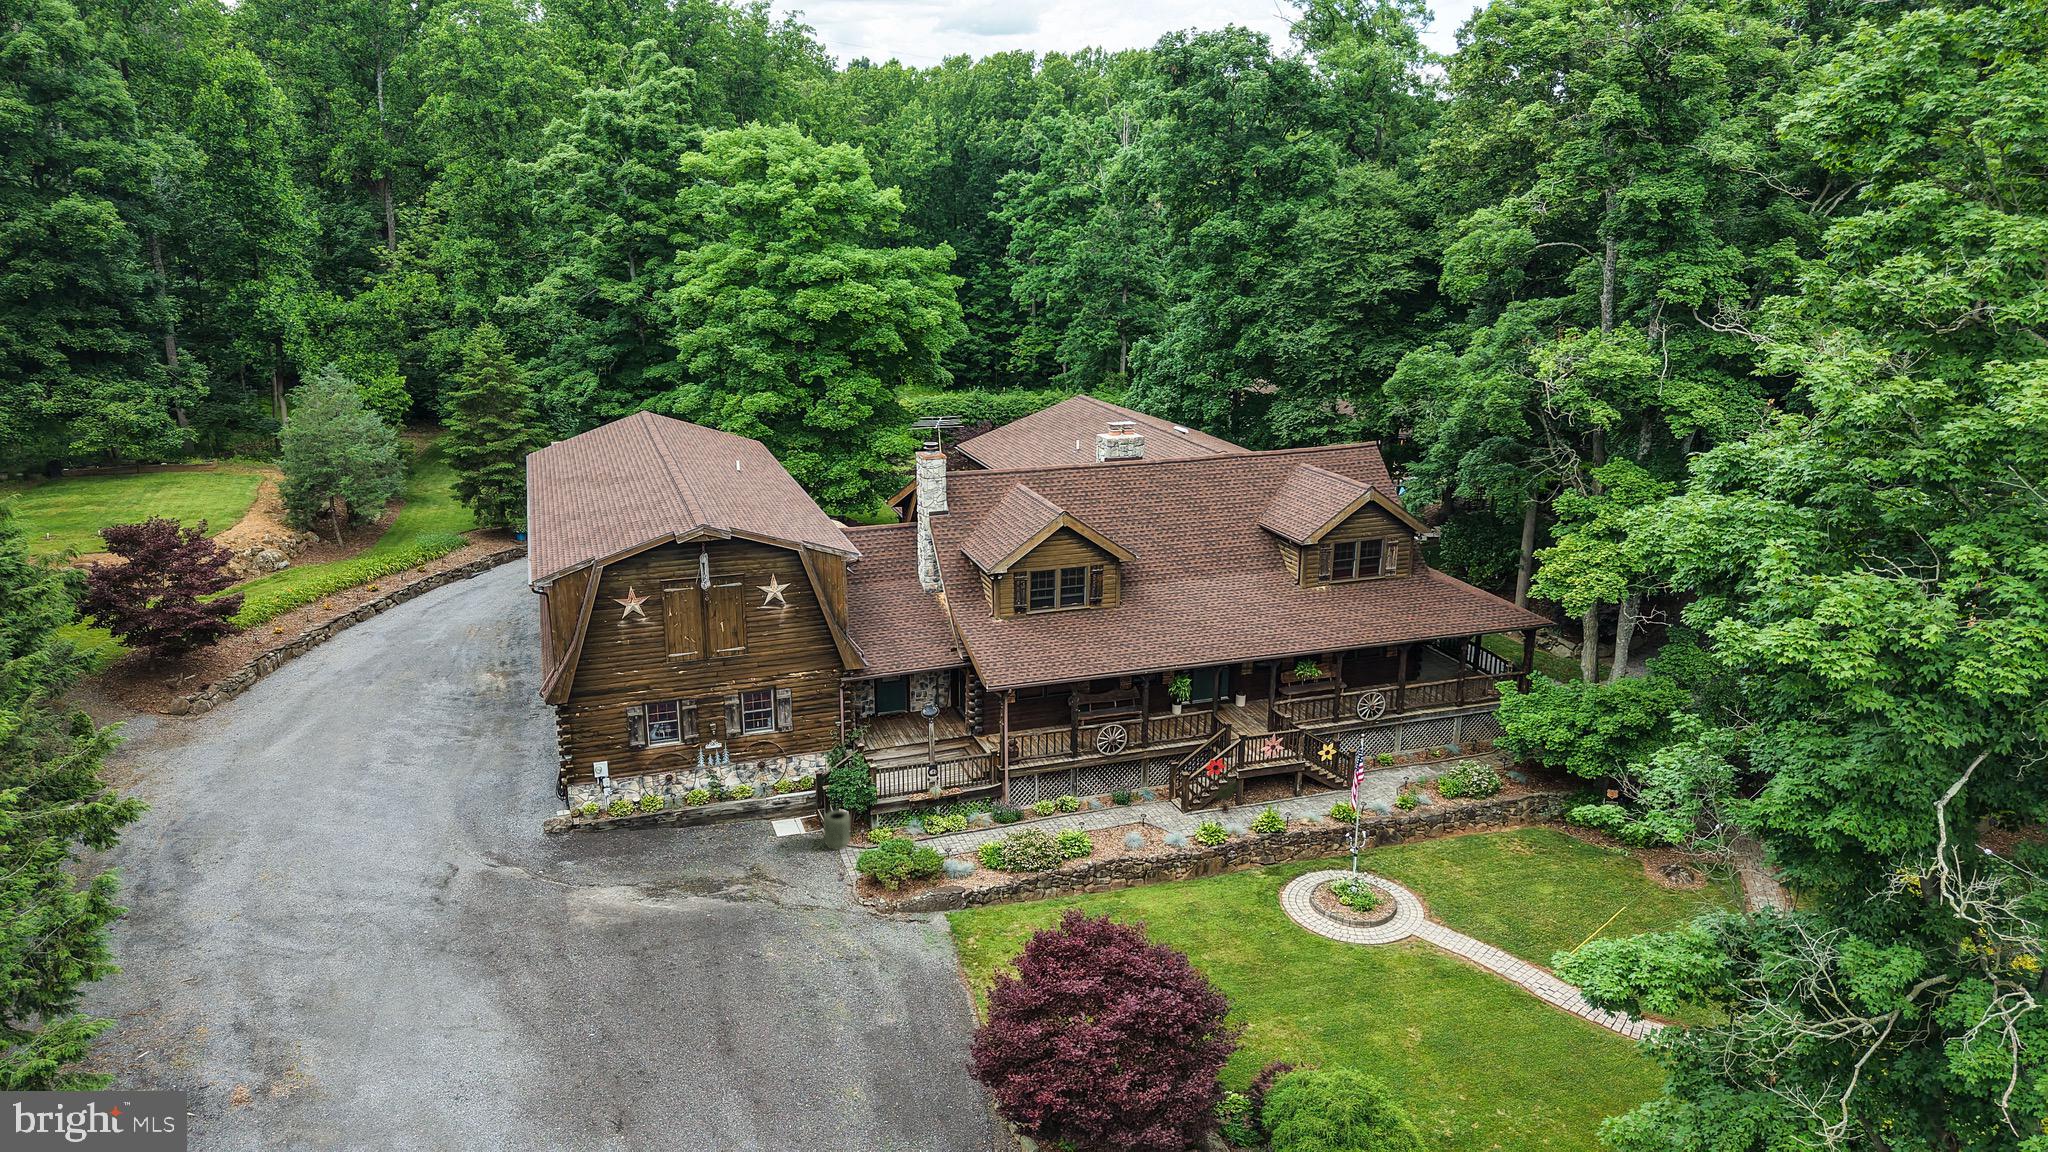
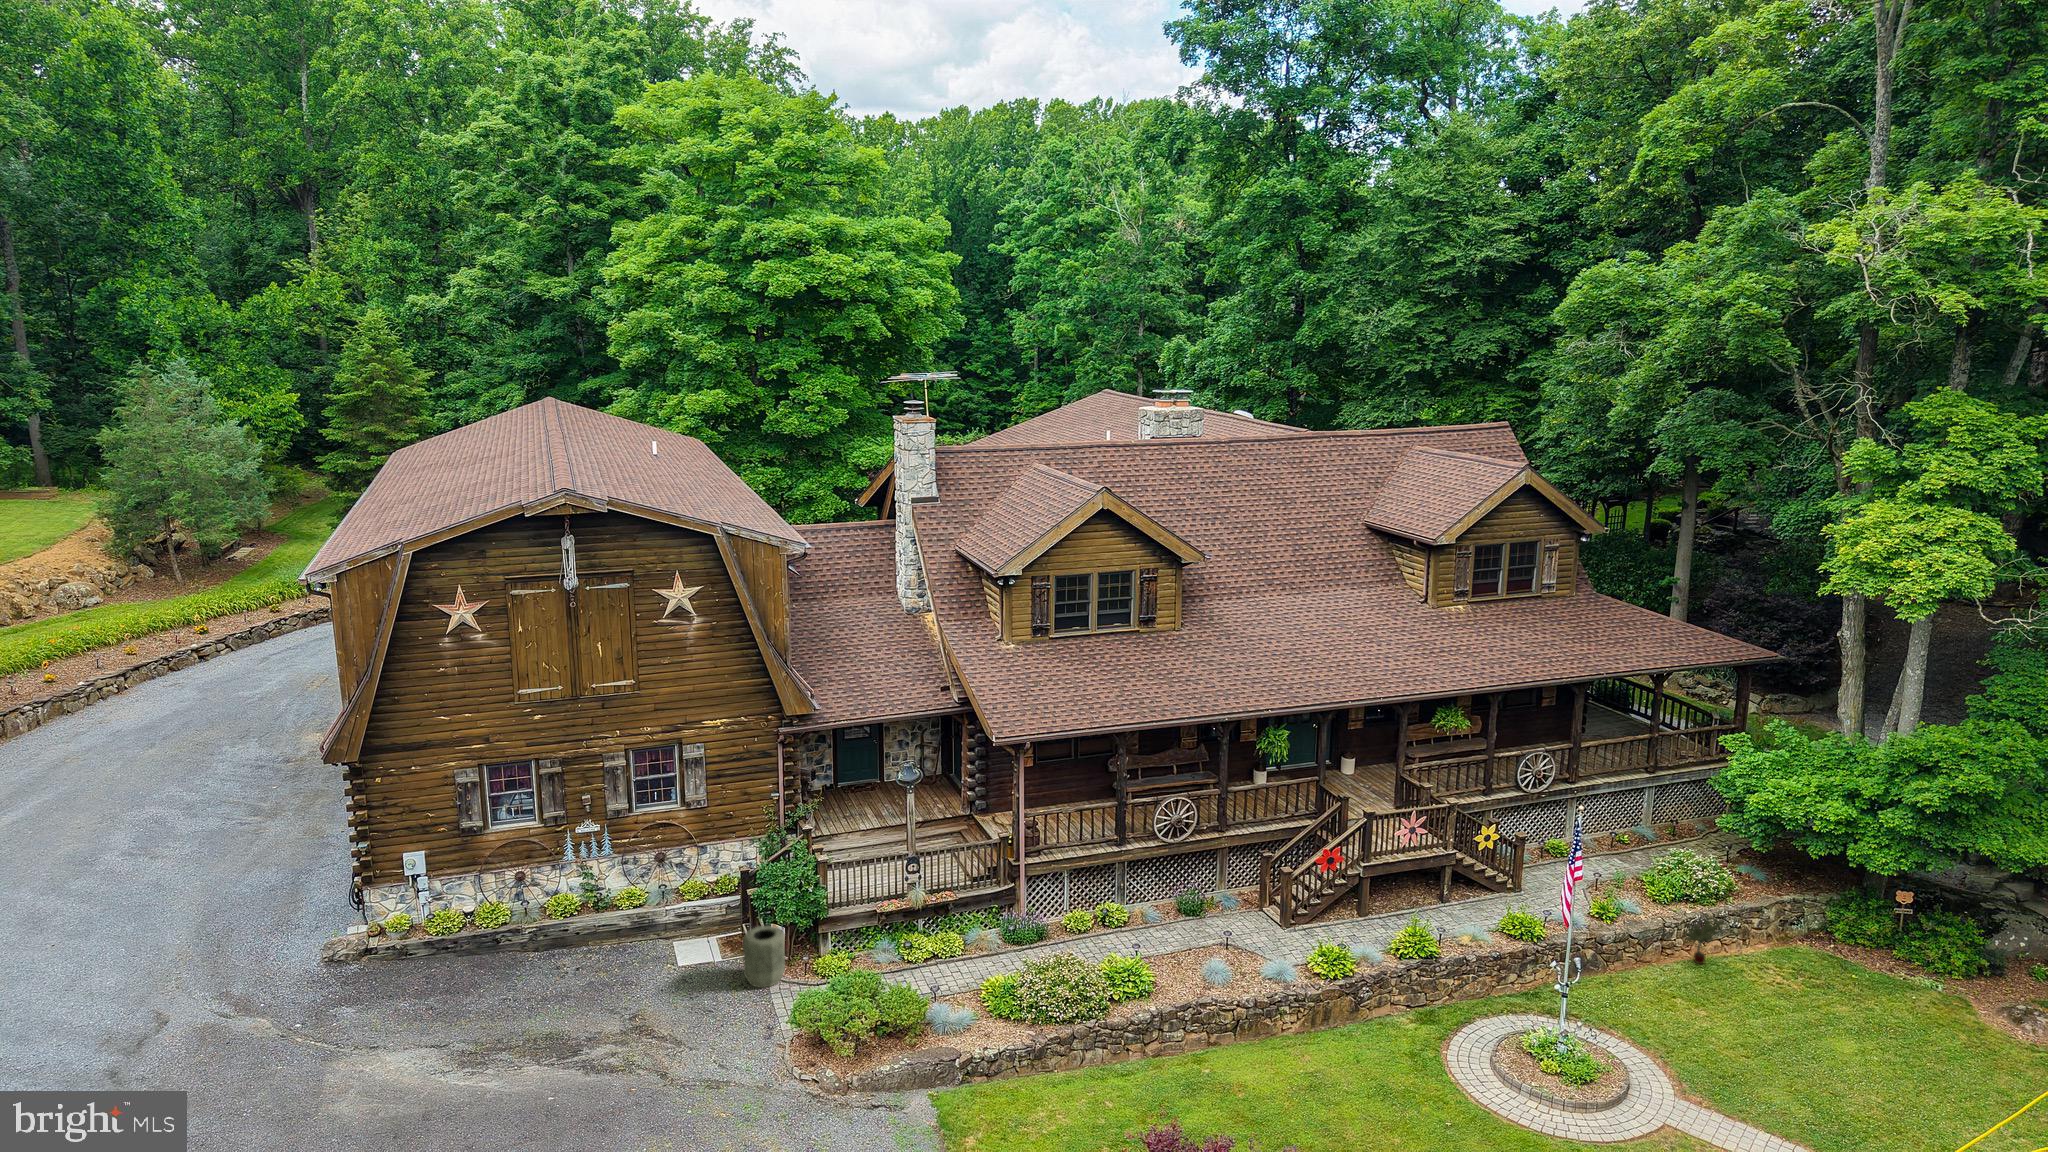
potted tree: present [1217,781,1237,812] -> present [1684,914,1723,964]

